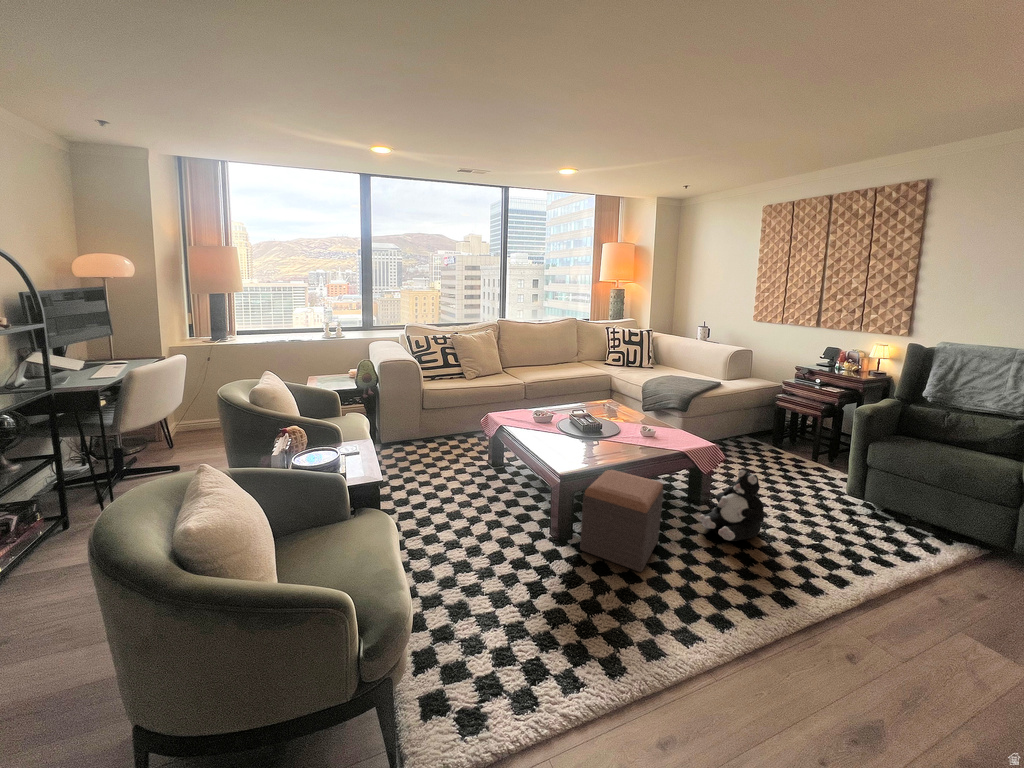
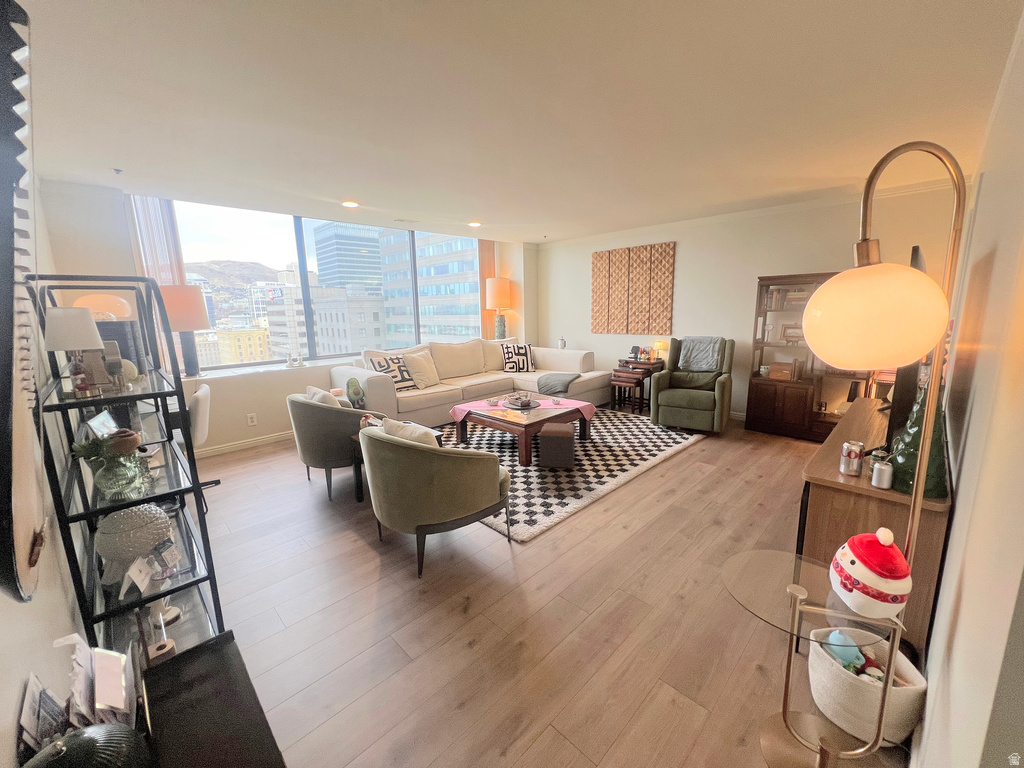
plush toy: present [699,470,764,541] -> none [590,414,619,450]

